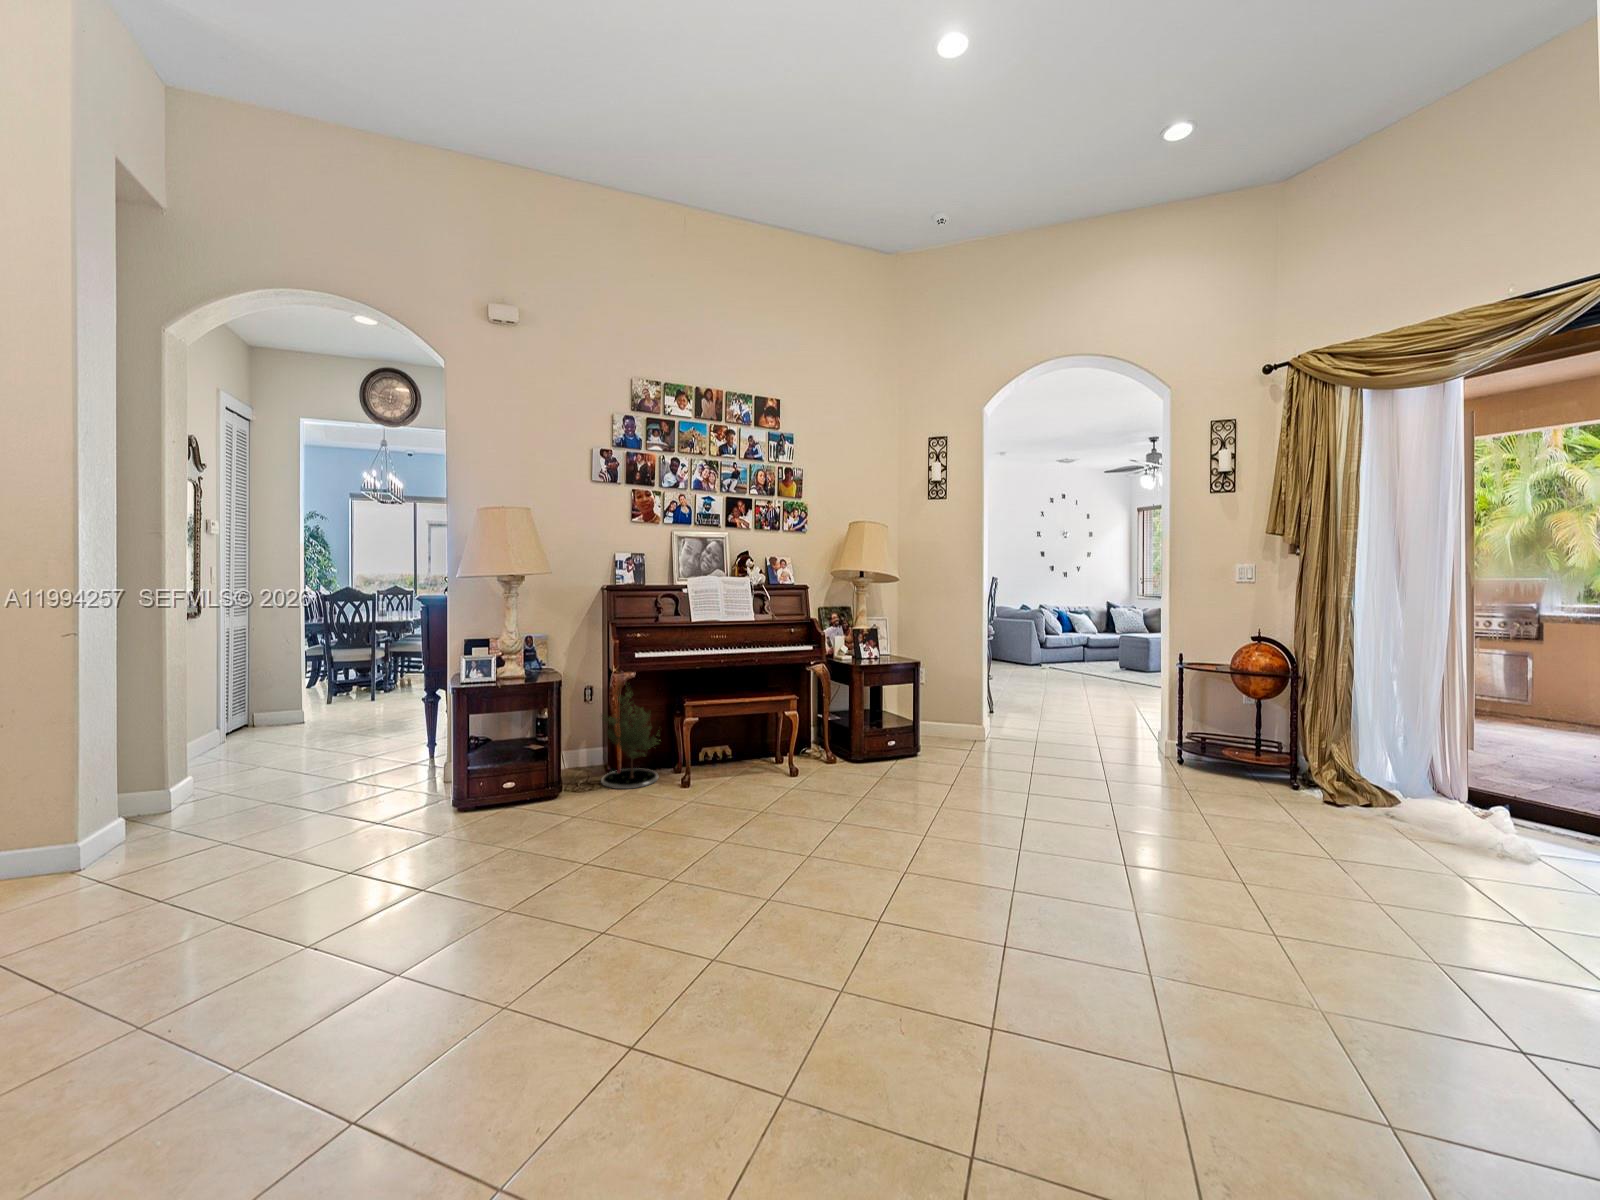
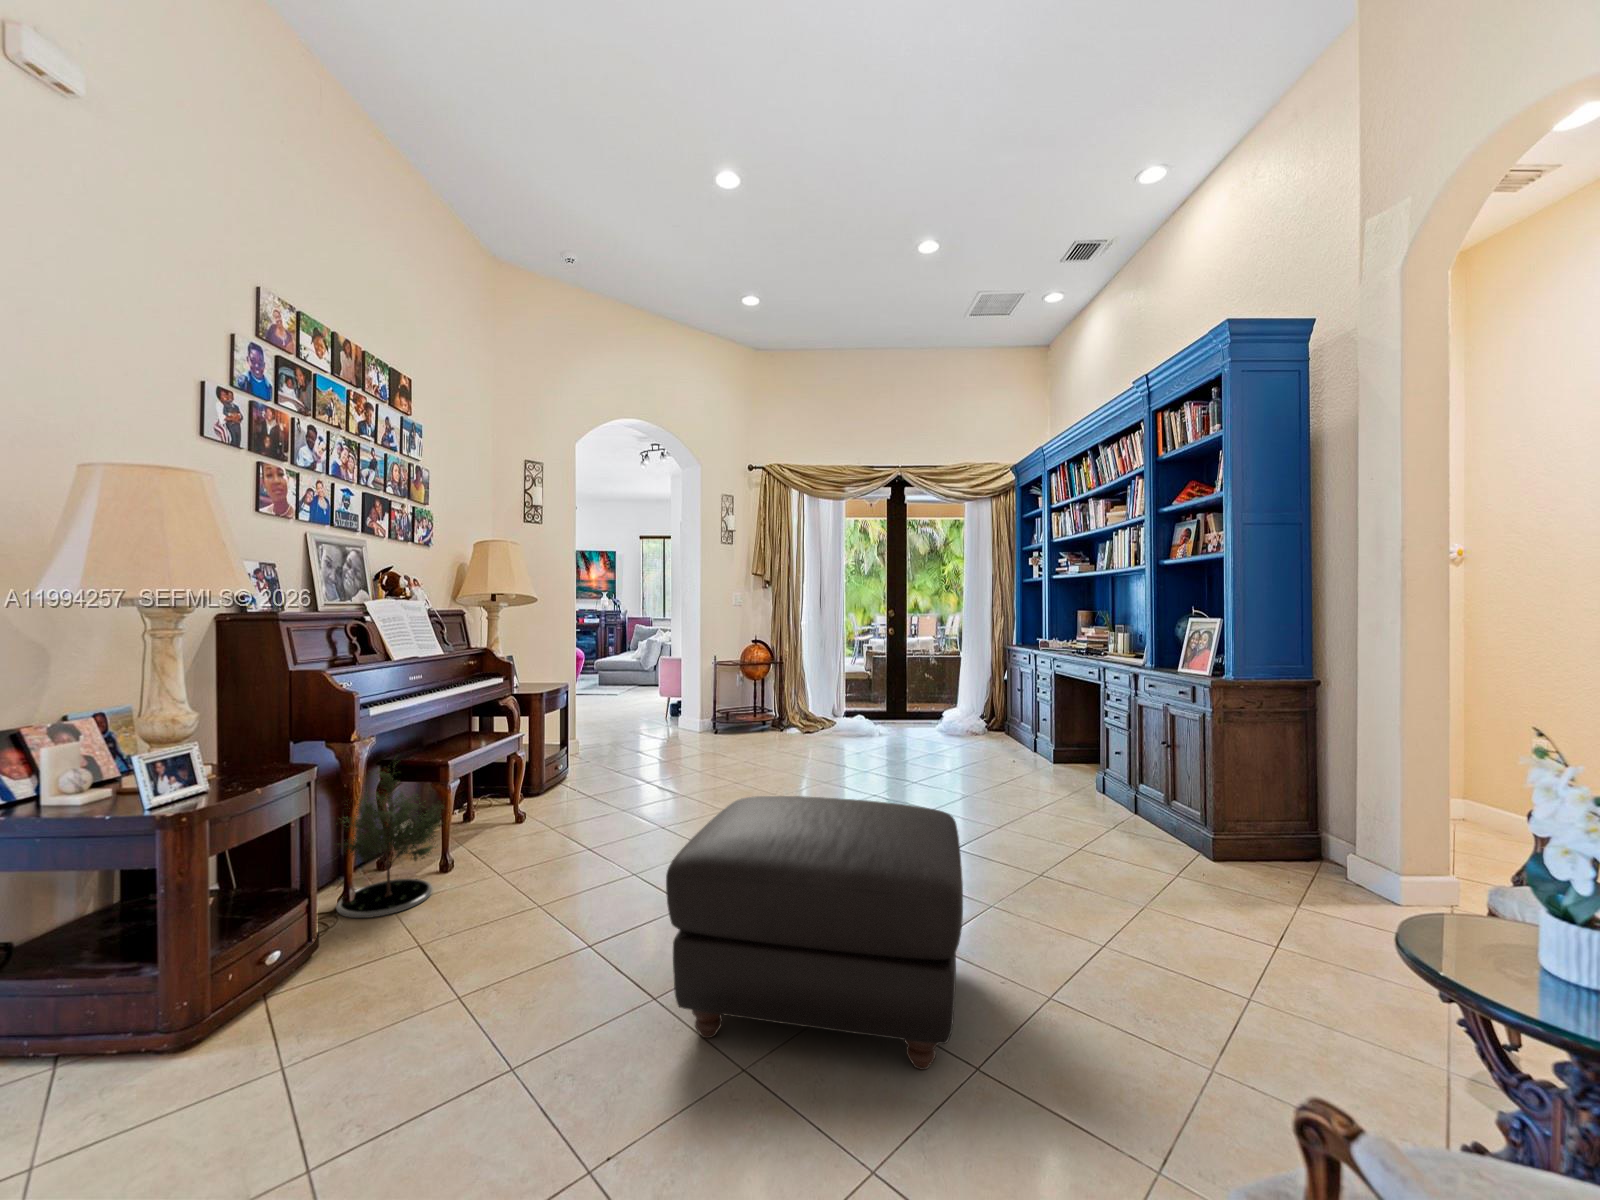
ottoman: none [246,772,604,1087] -> present [666,796,963,1070]

